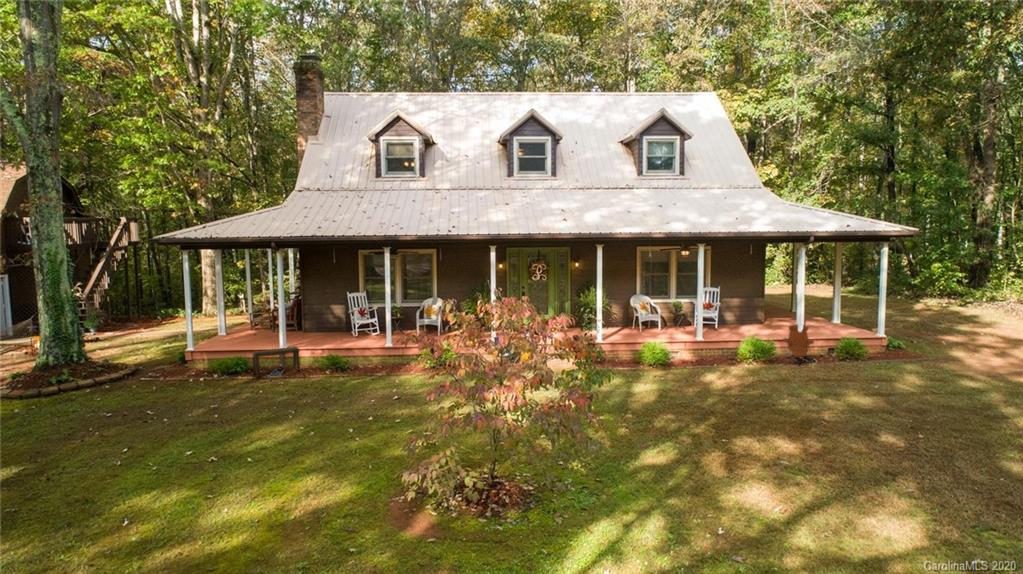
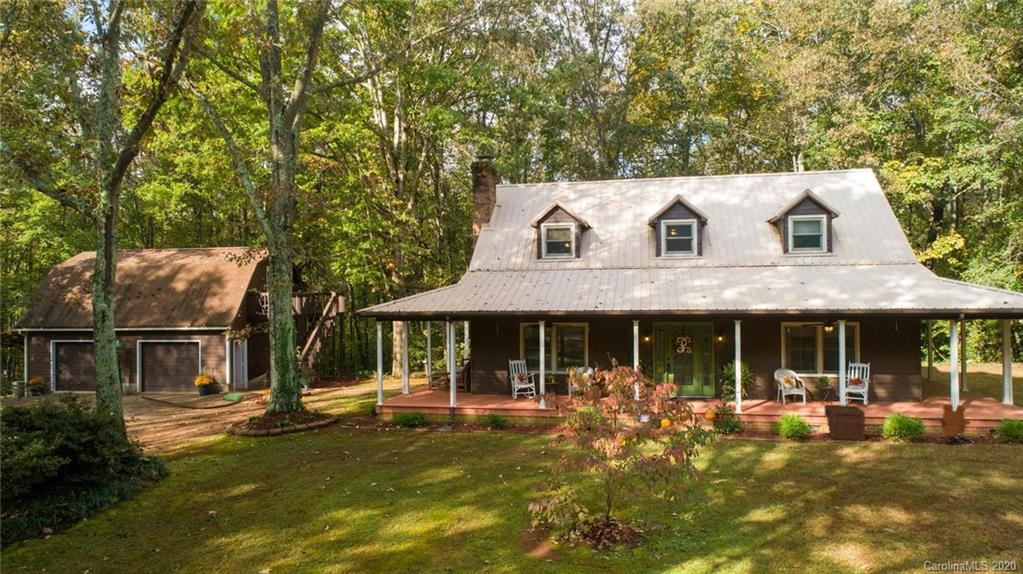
wooden crate: none [684,331,725,366] -> present [825,405,865,440]
bench: present [253,346,300,377] -> none [437,401,473,424]

